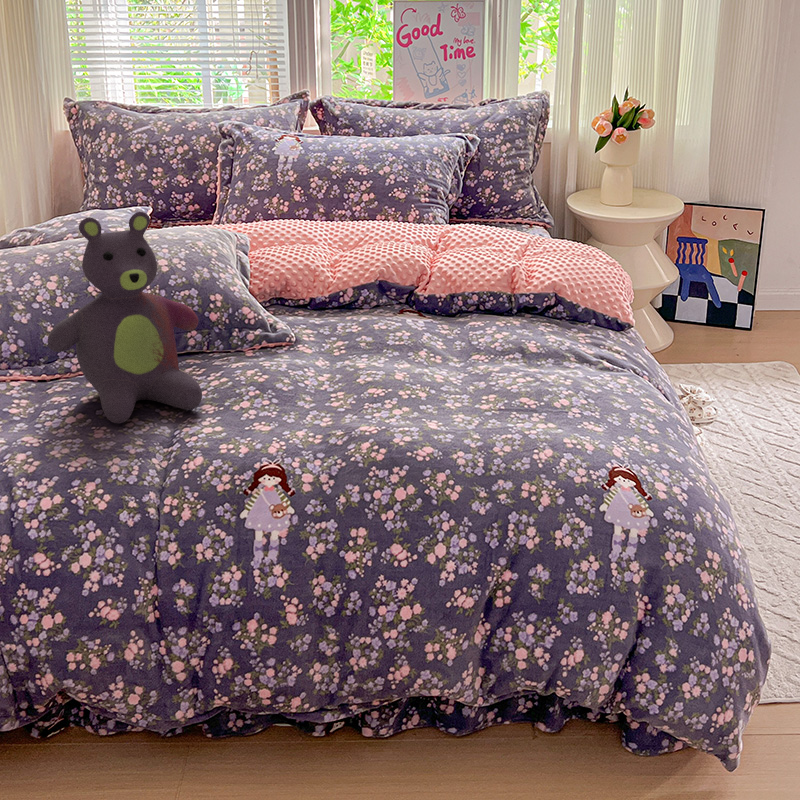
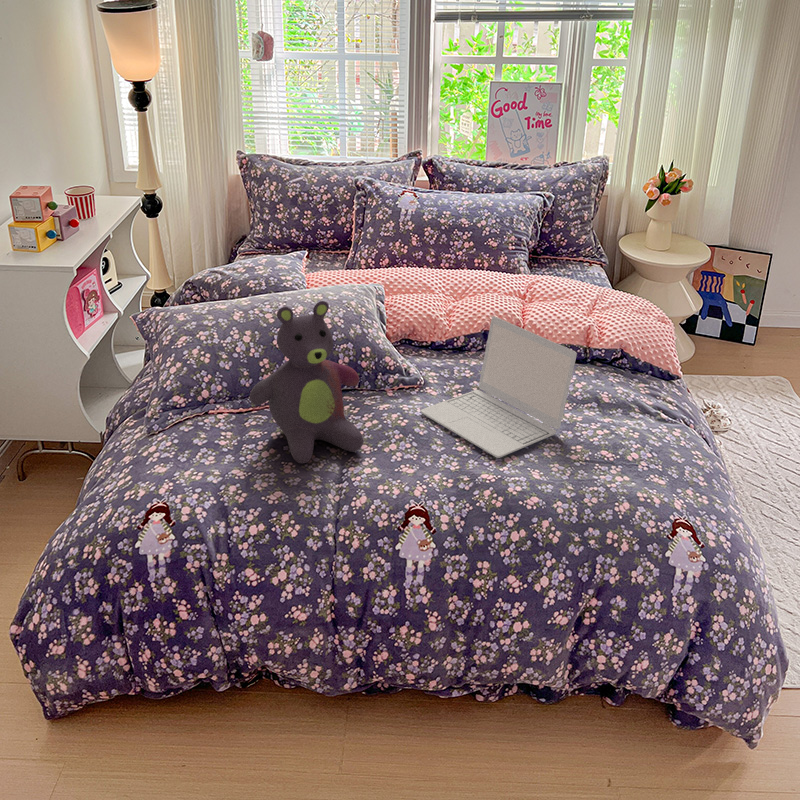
laptop: none [286,243,479,409] -> present [421,316,577,458]

